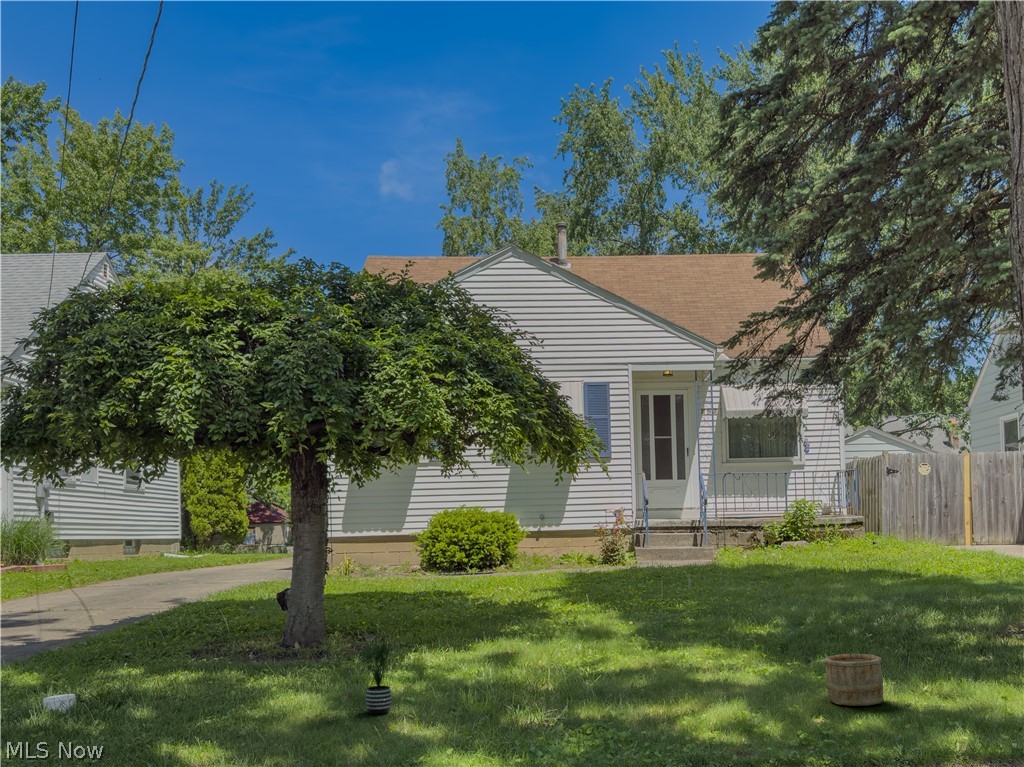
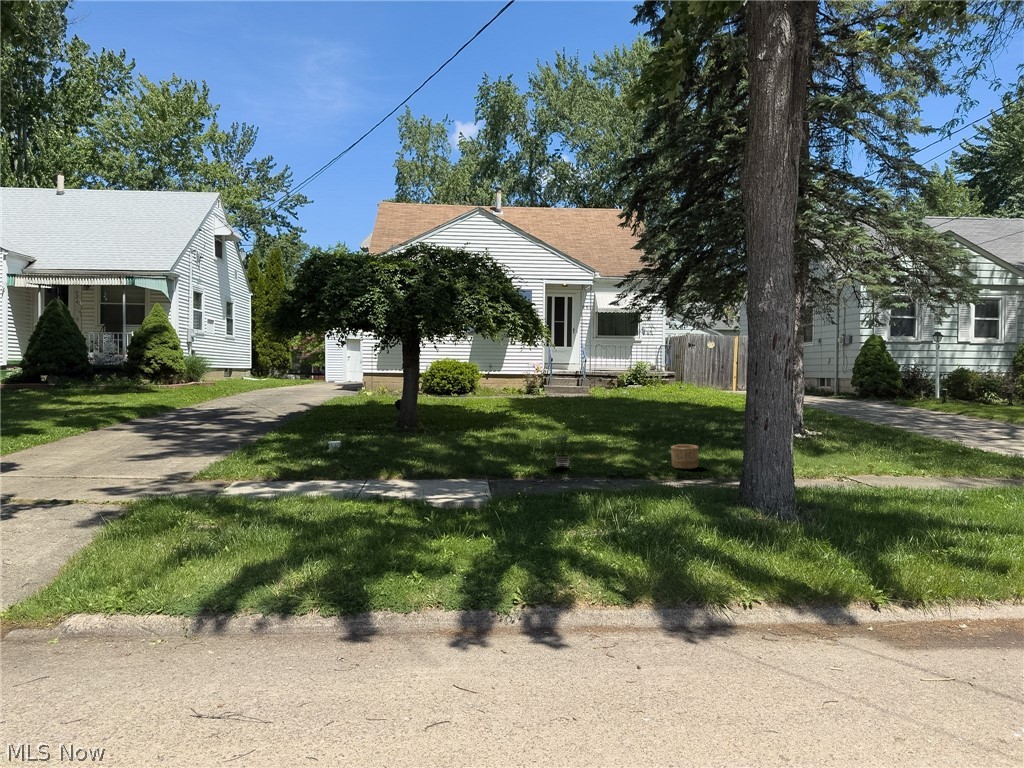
potted plant: present [357,641,399,714] -> present [552,434,572,468]

